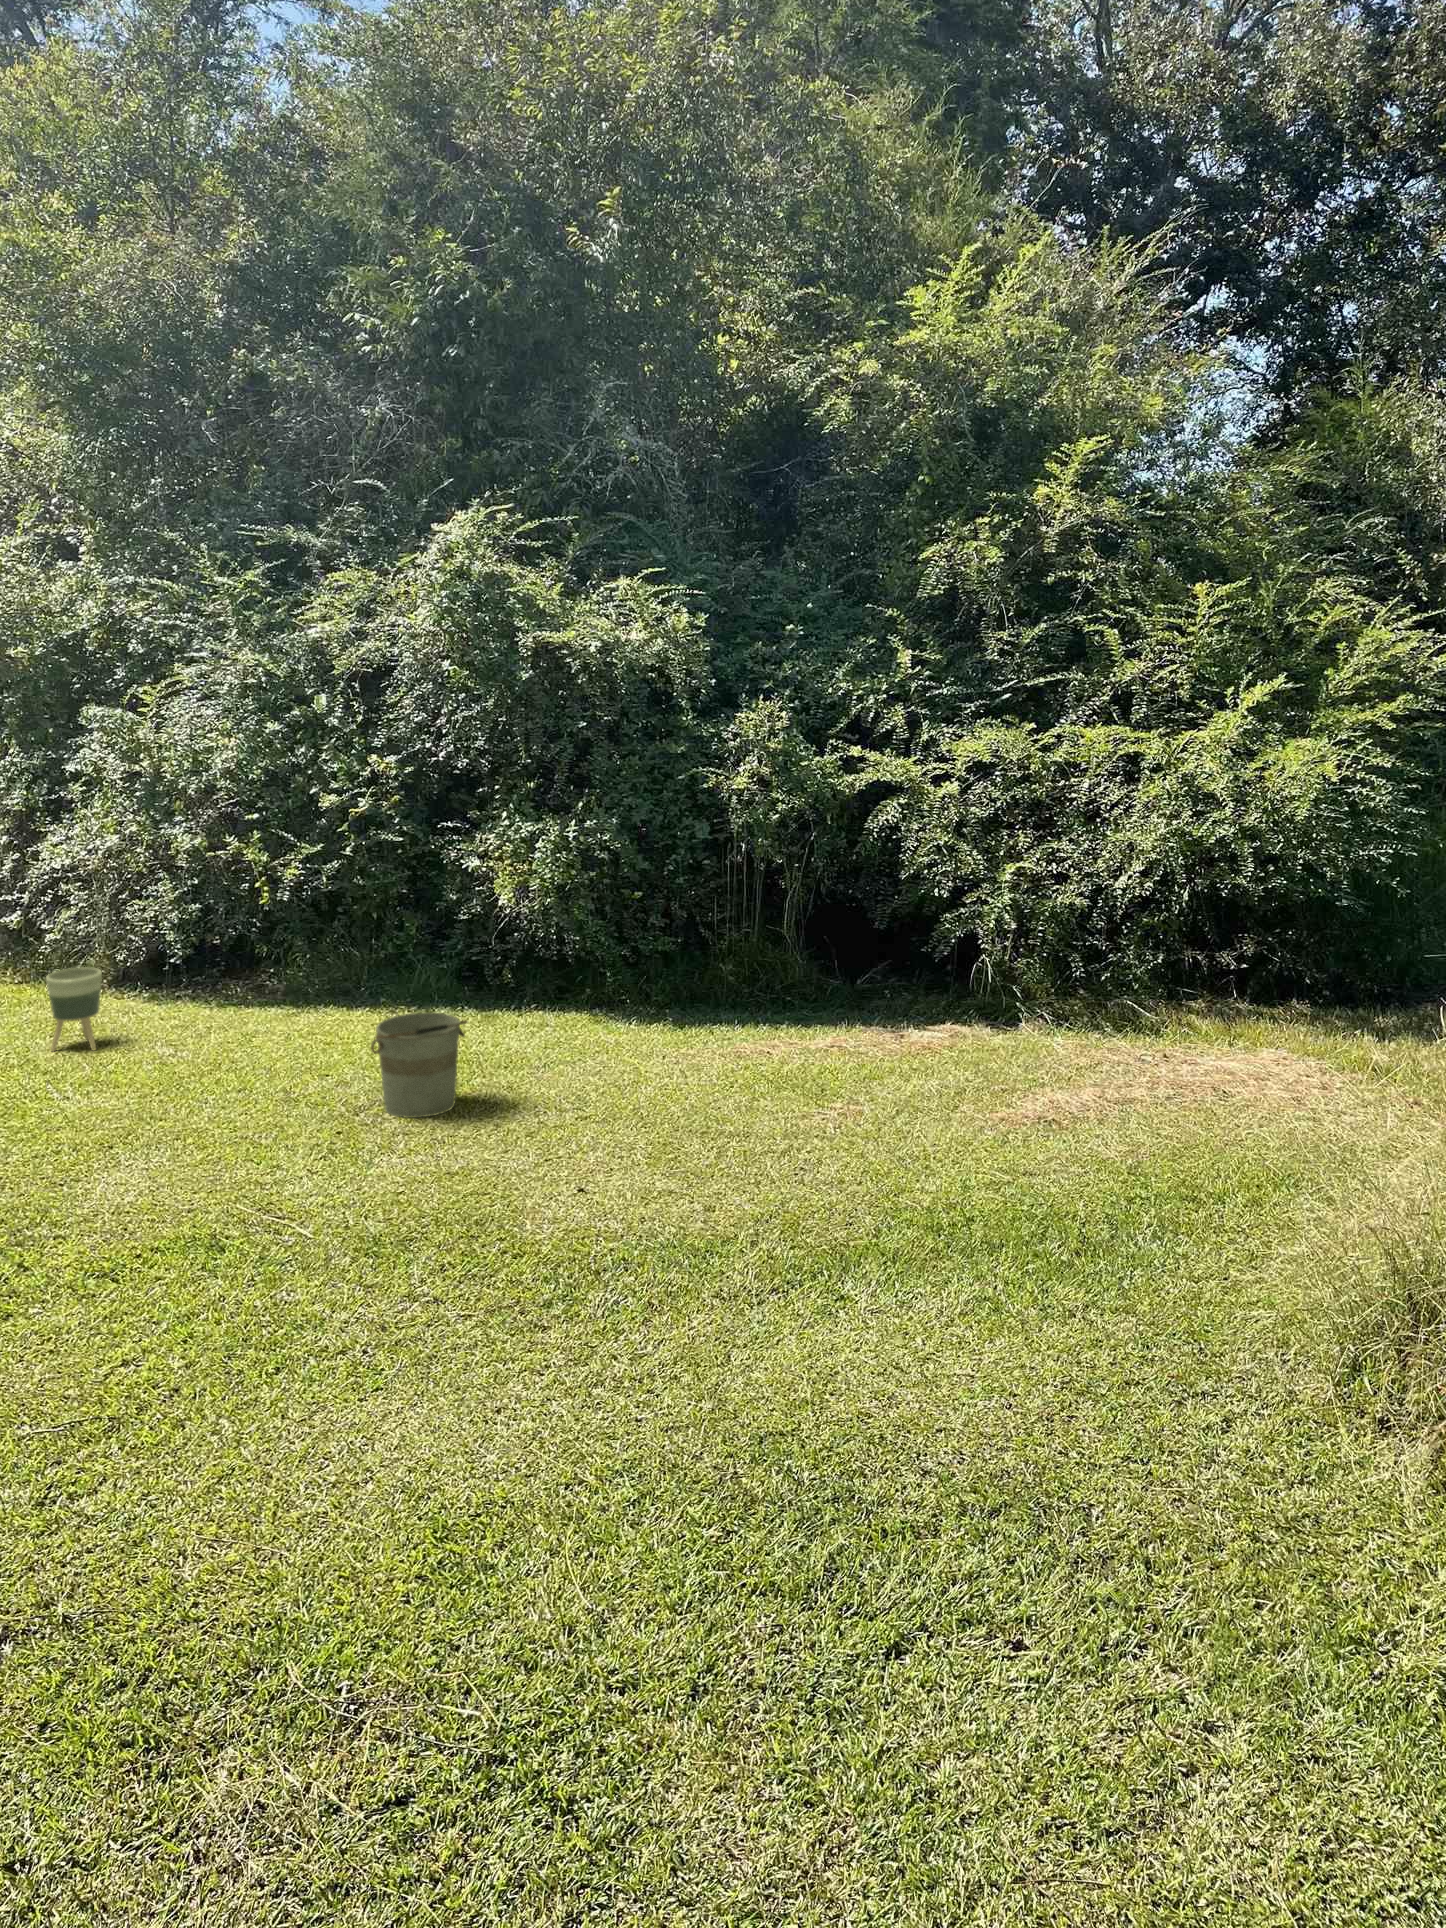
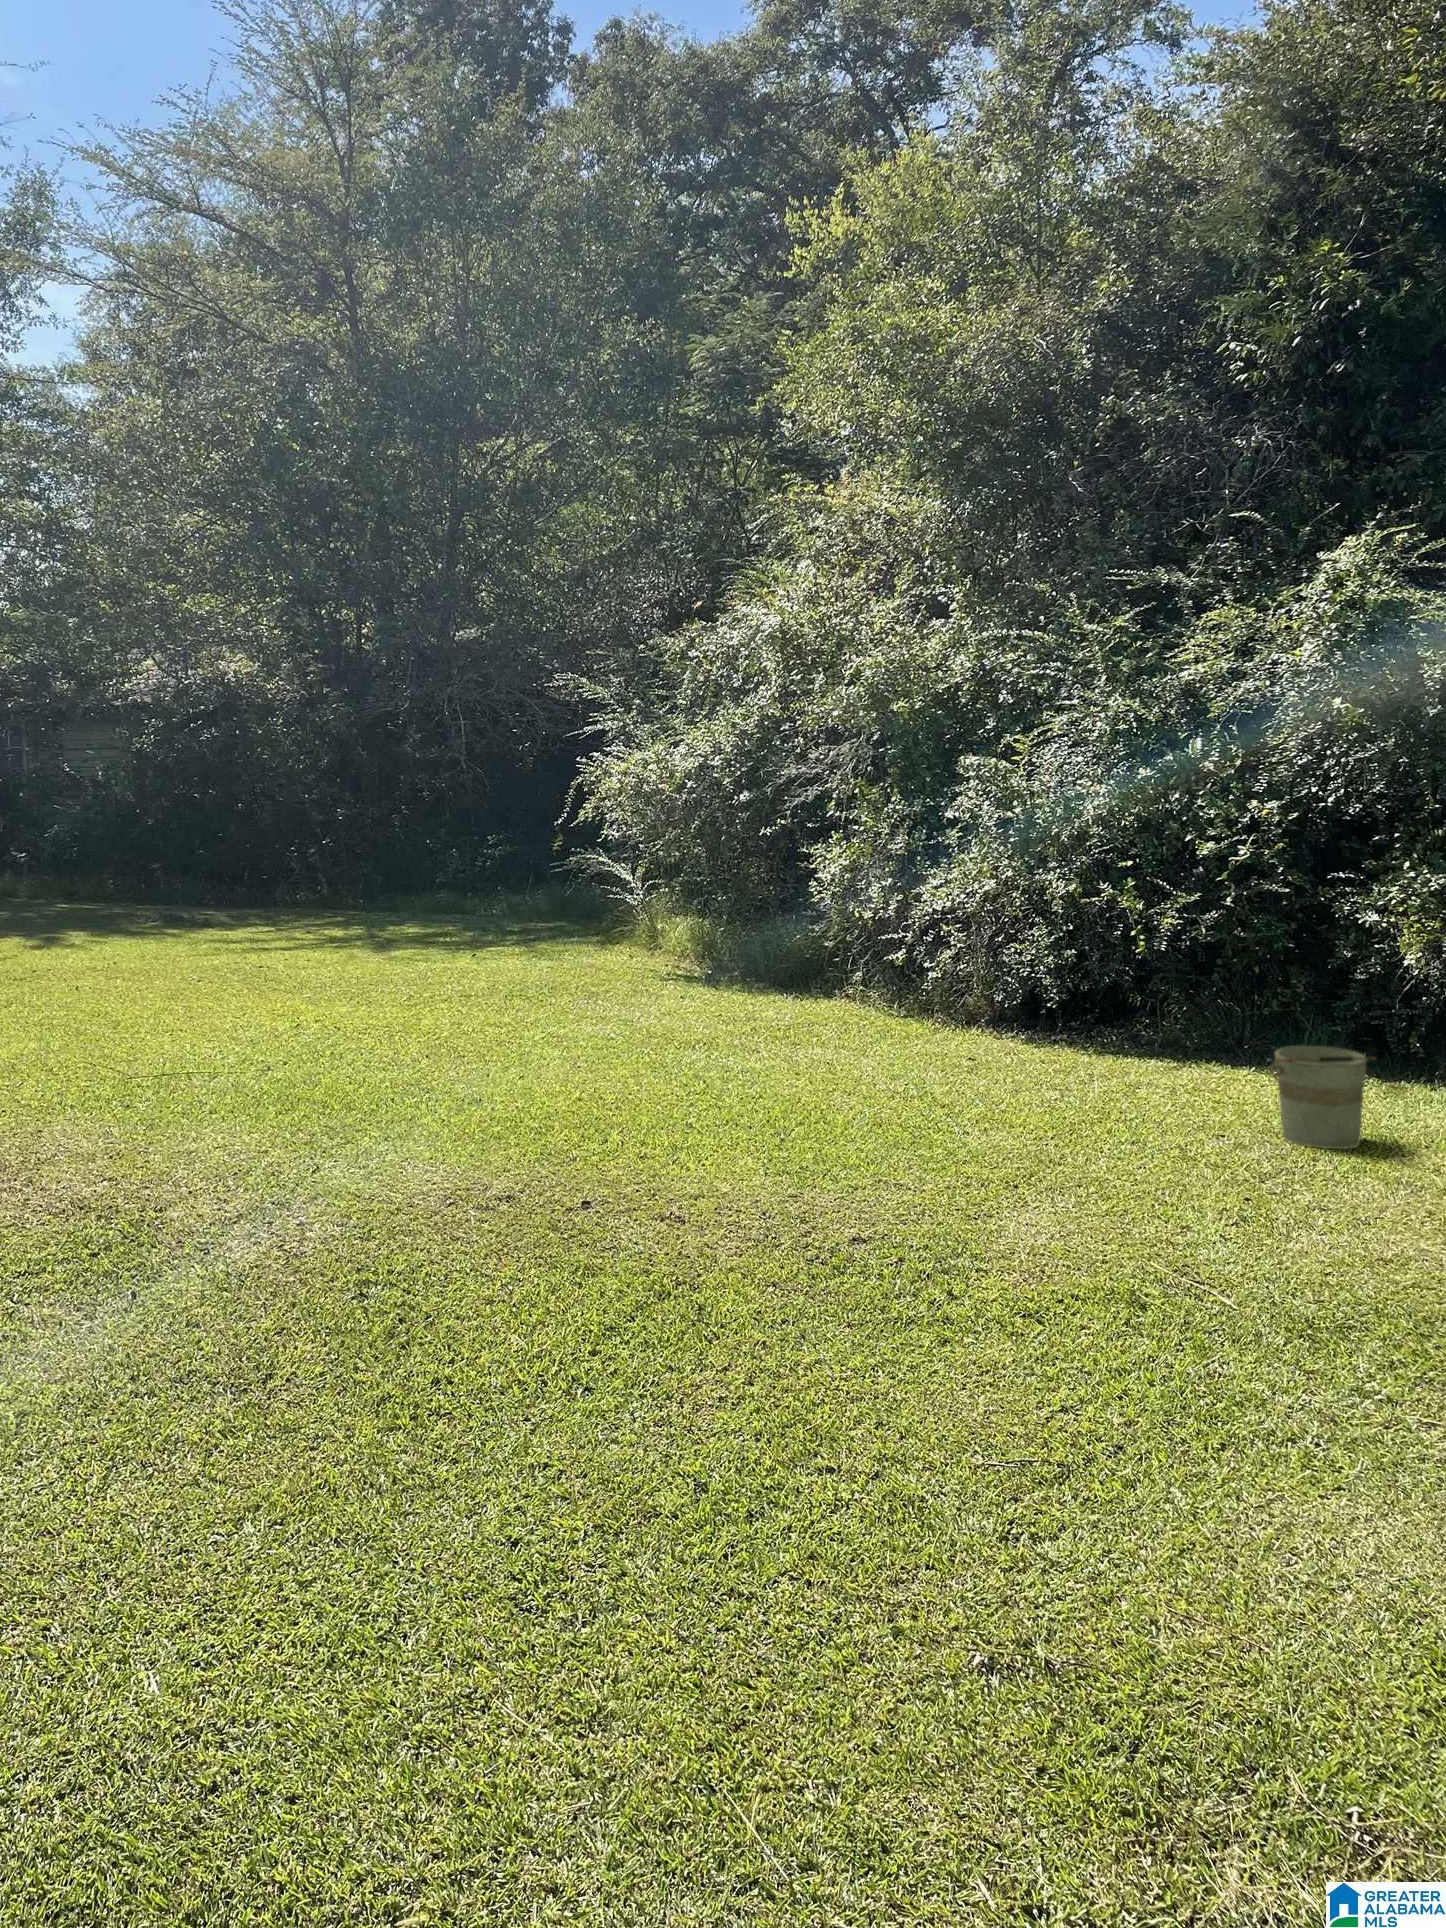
planter: present [46,967,102,1051] -> none [953,984,999,1060]

